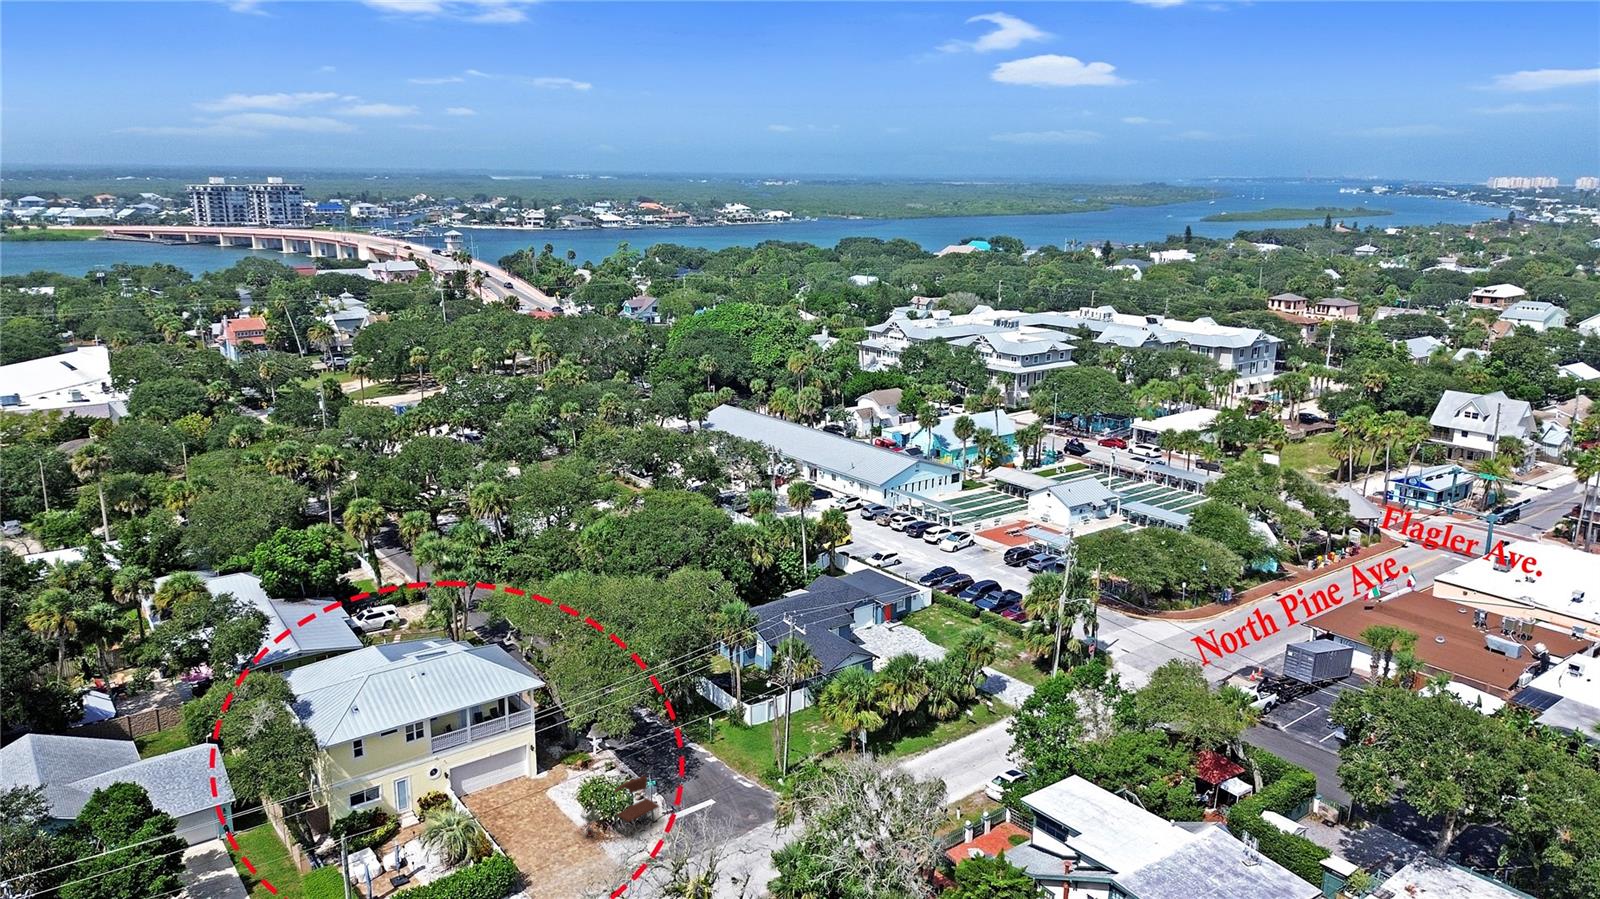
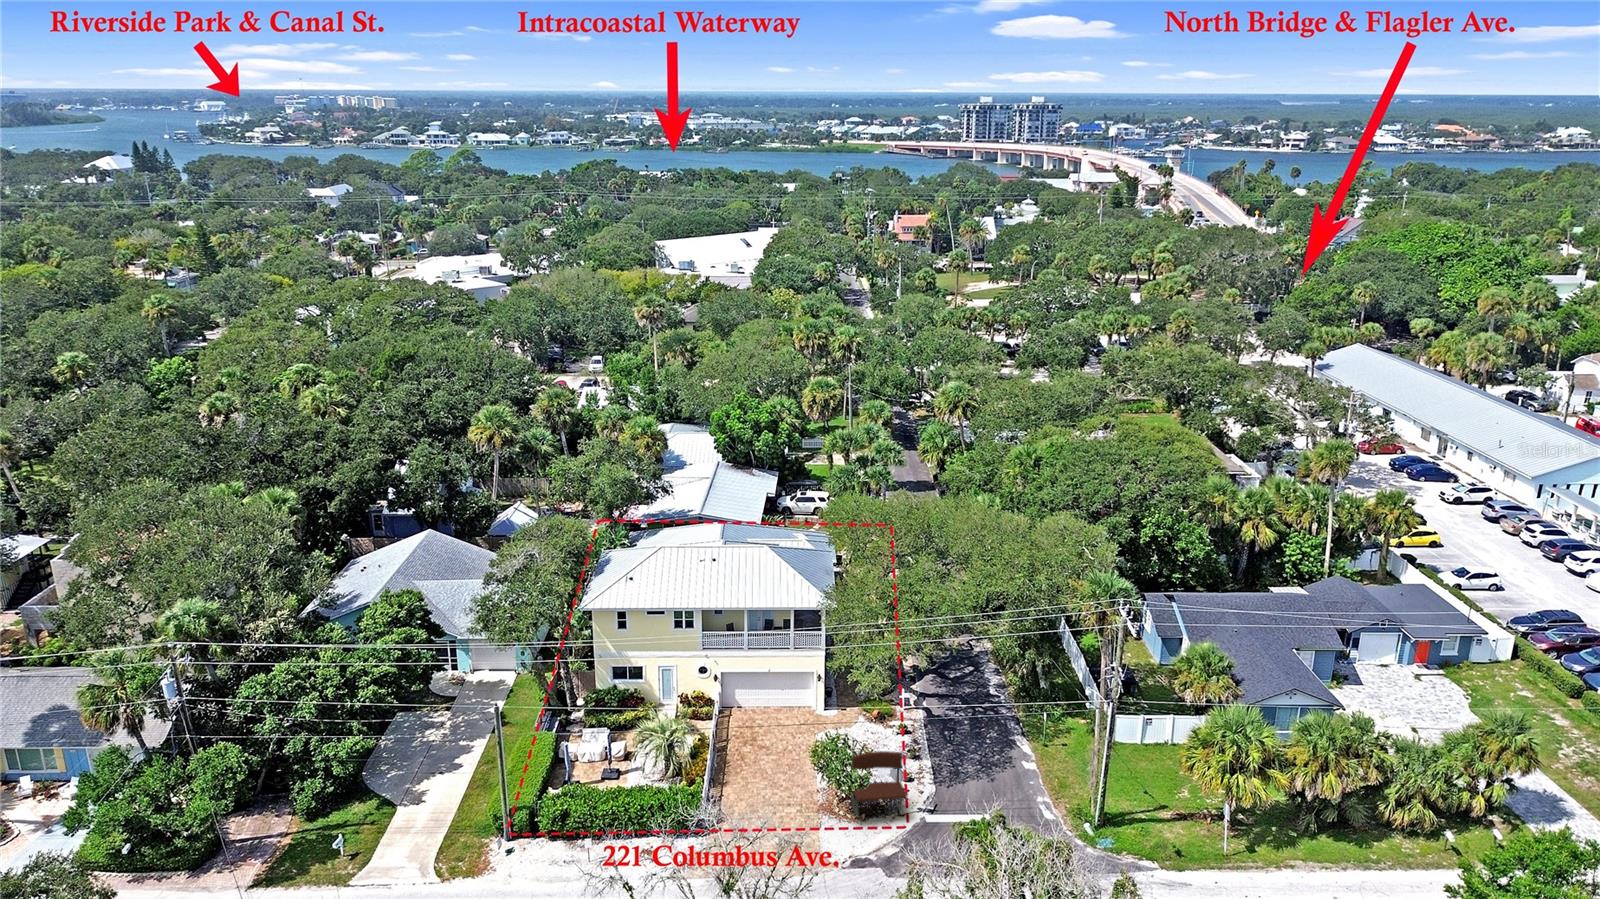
potted tree: present [581,806,600,837] -> none [813,765,835,803]

